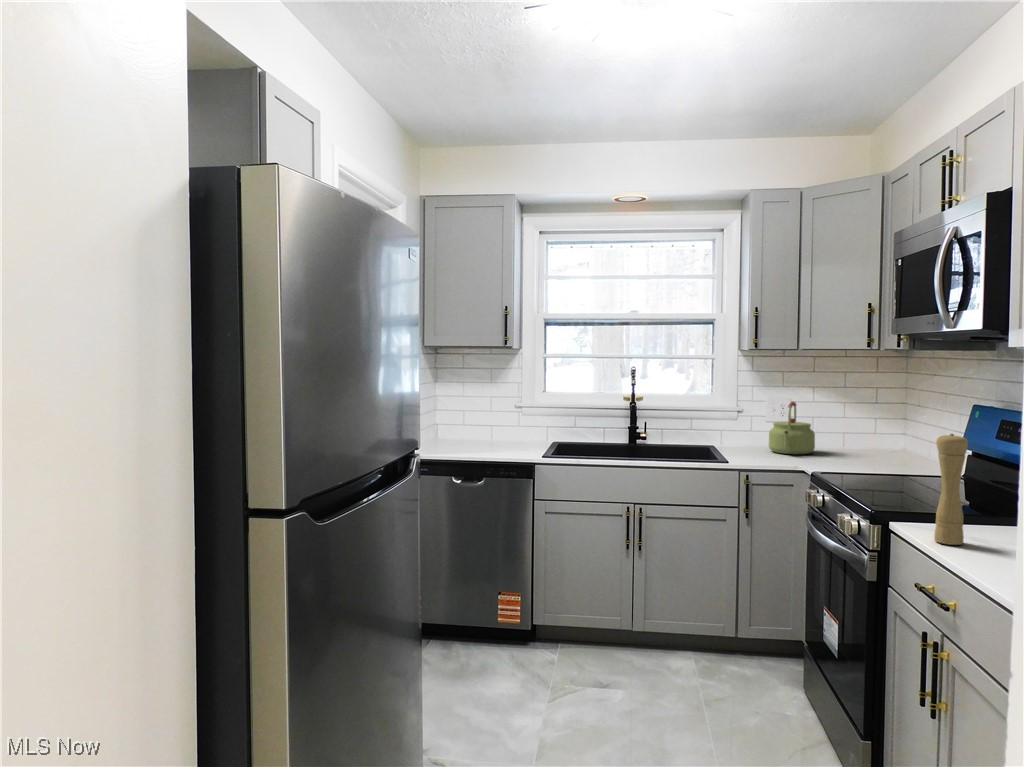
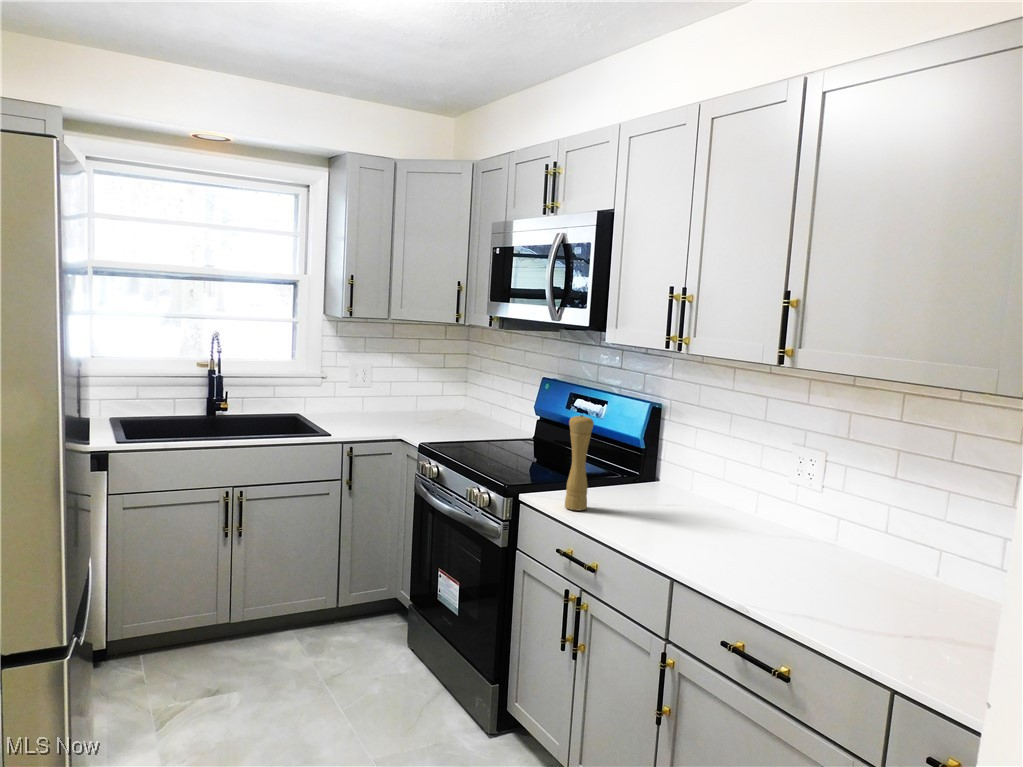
kettle: present [769,401,815,454] -> none [358,370,401,421]

